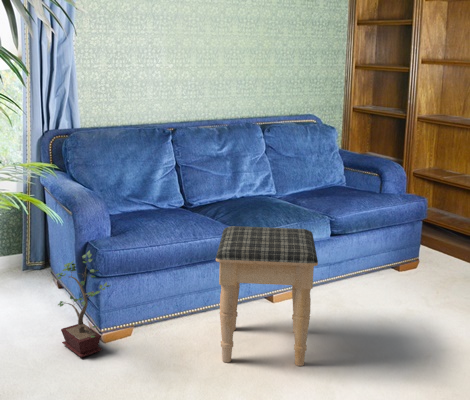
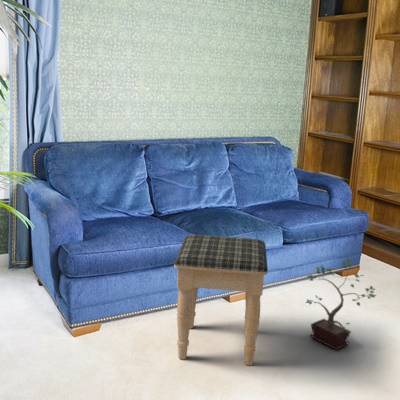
potted plant: present [56,250,110,357] -> present [306,258,376,350]

